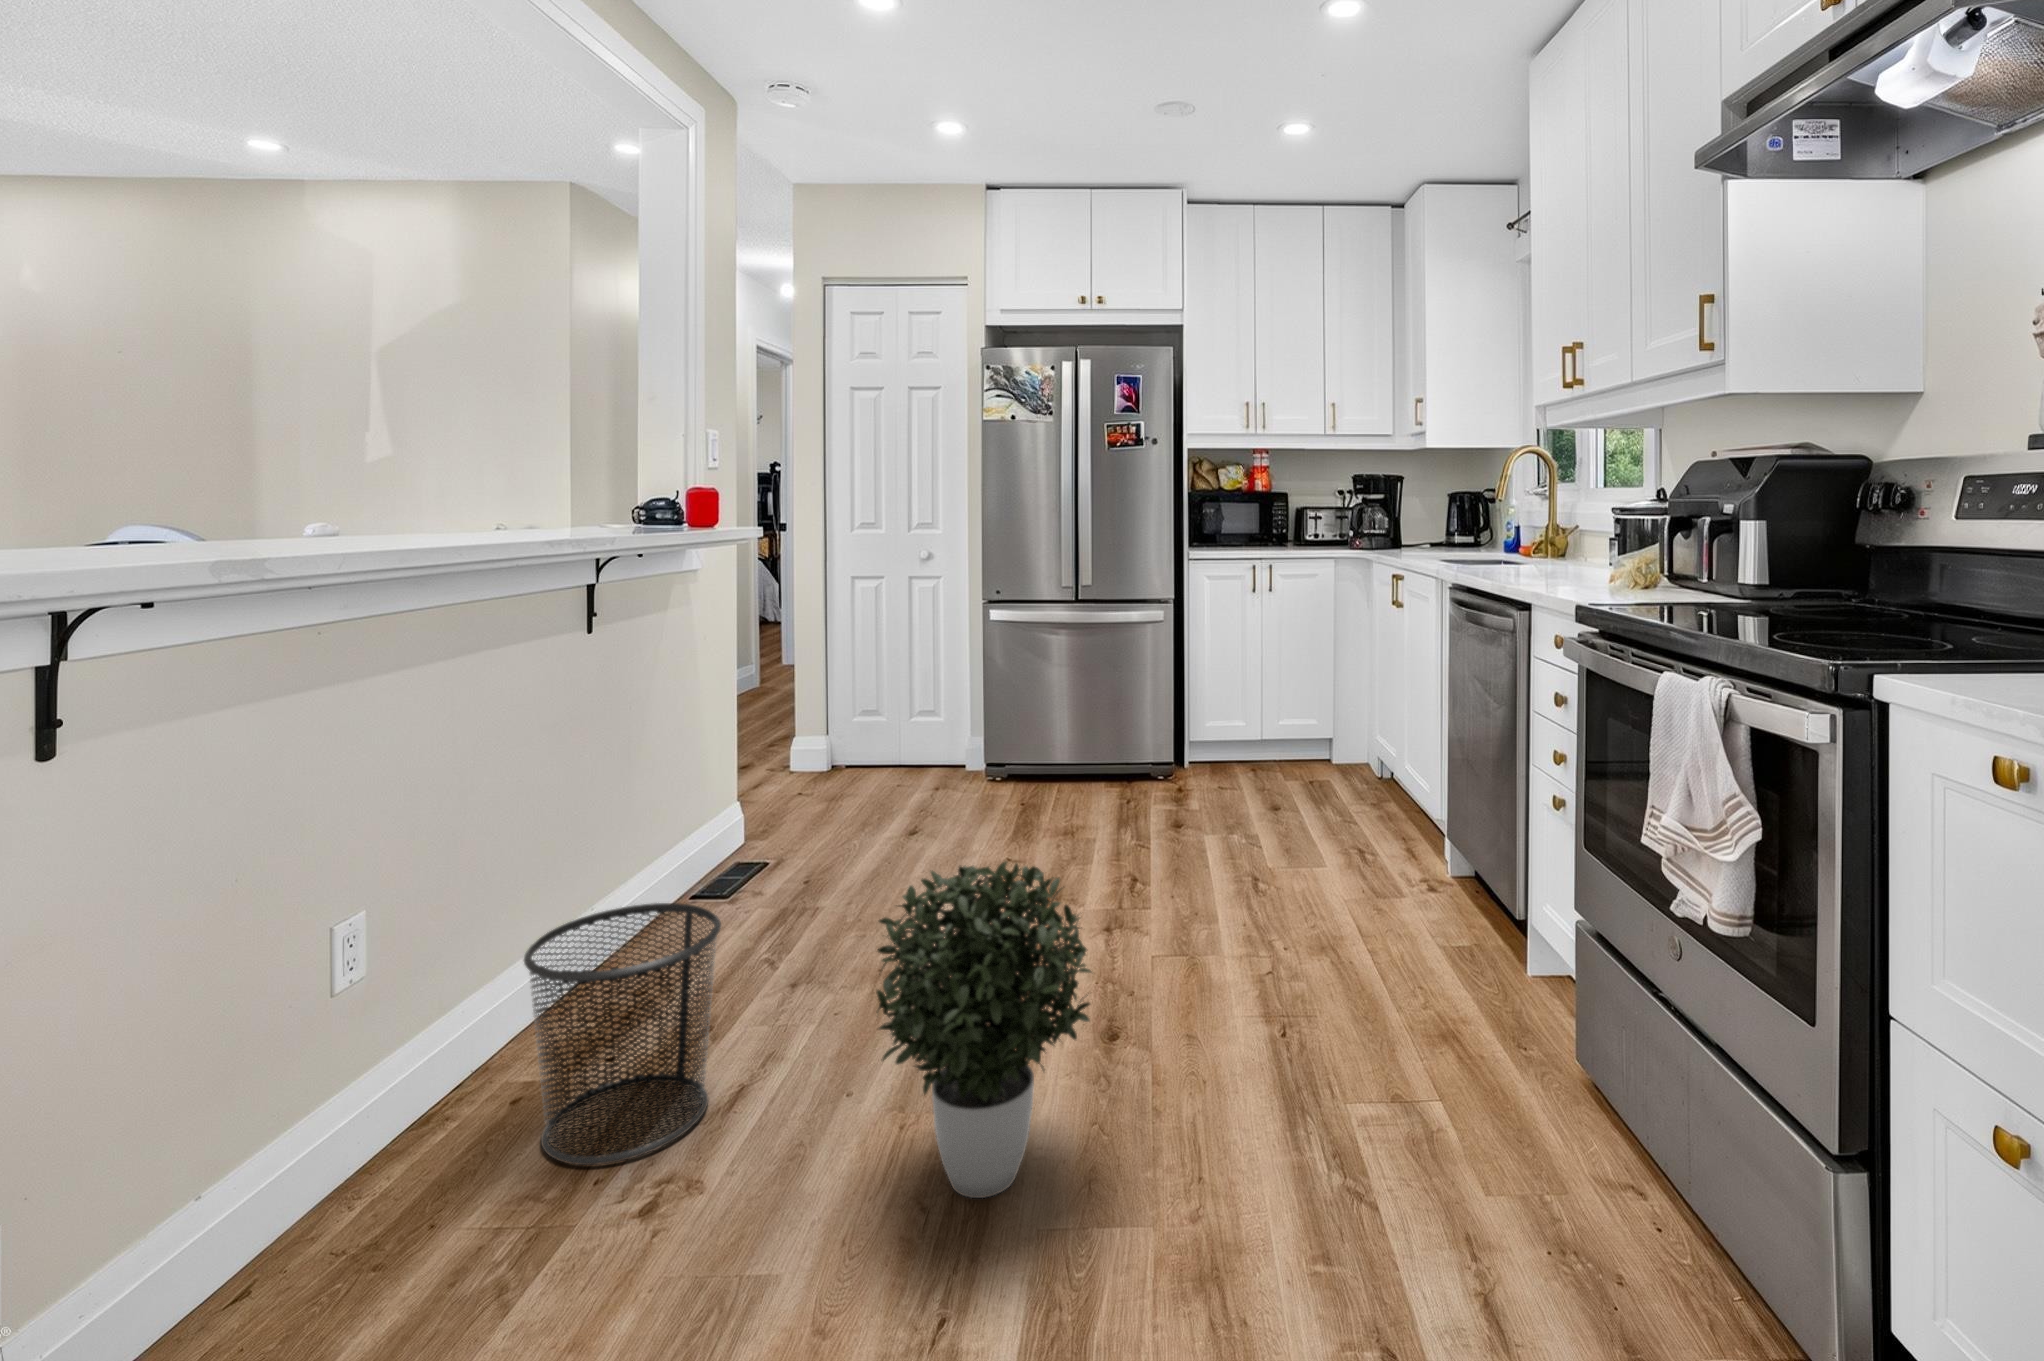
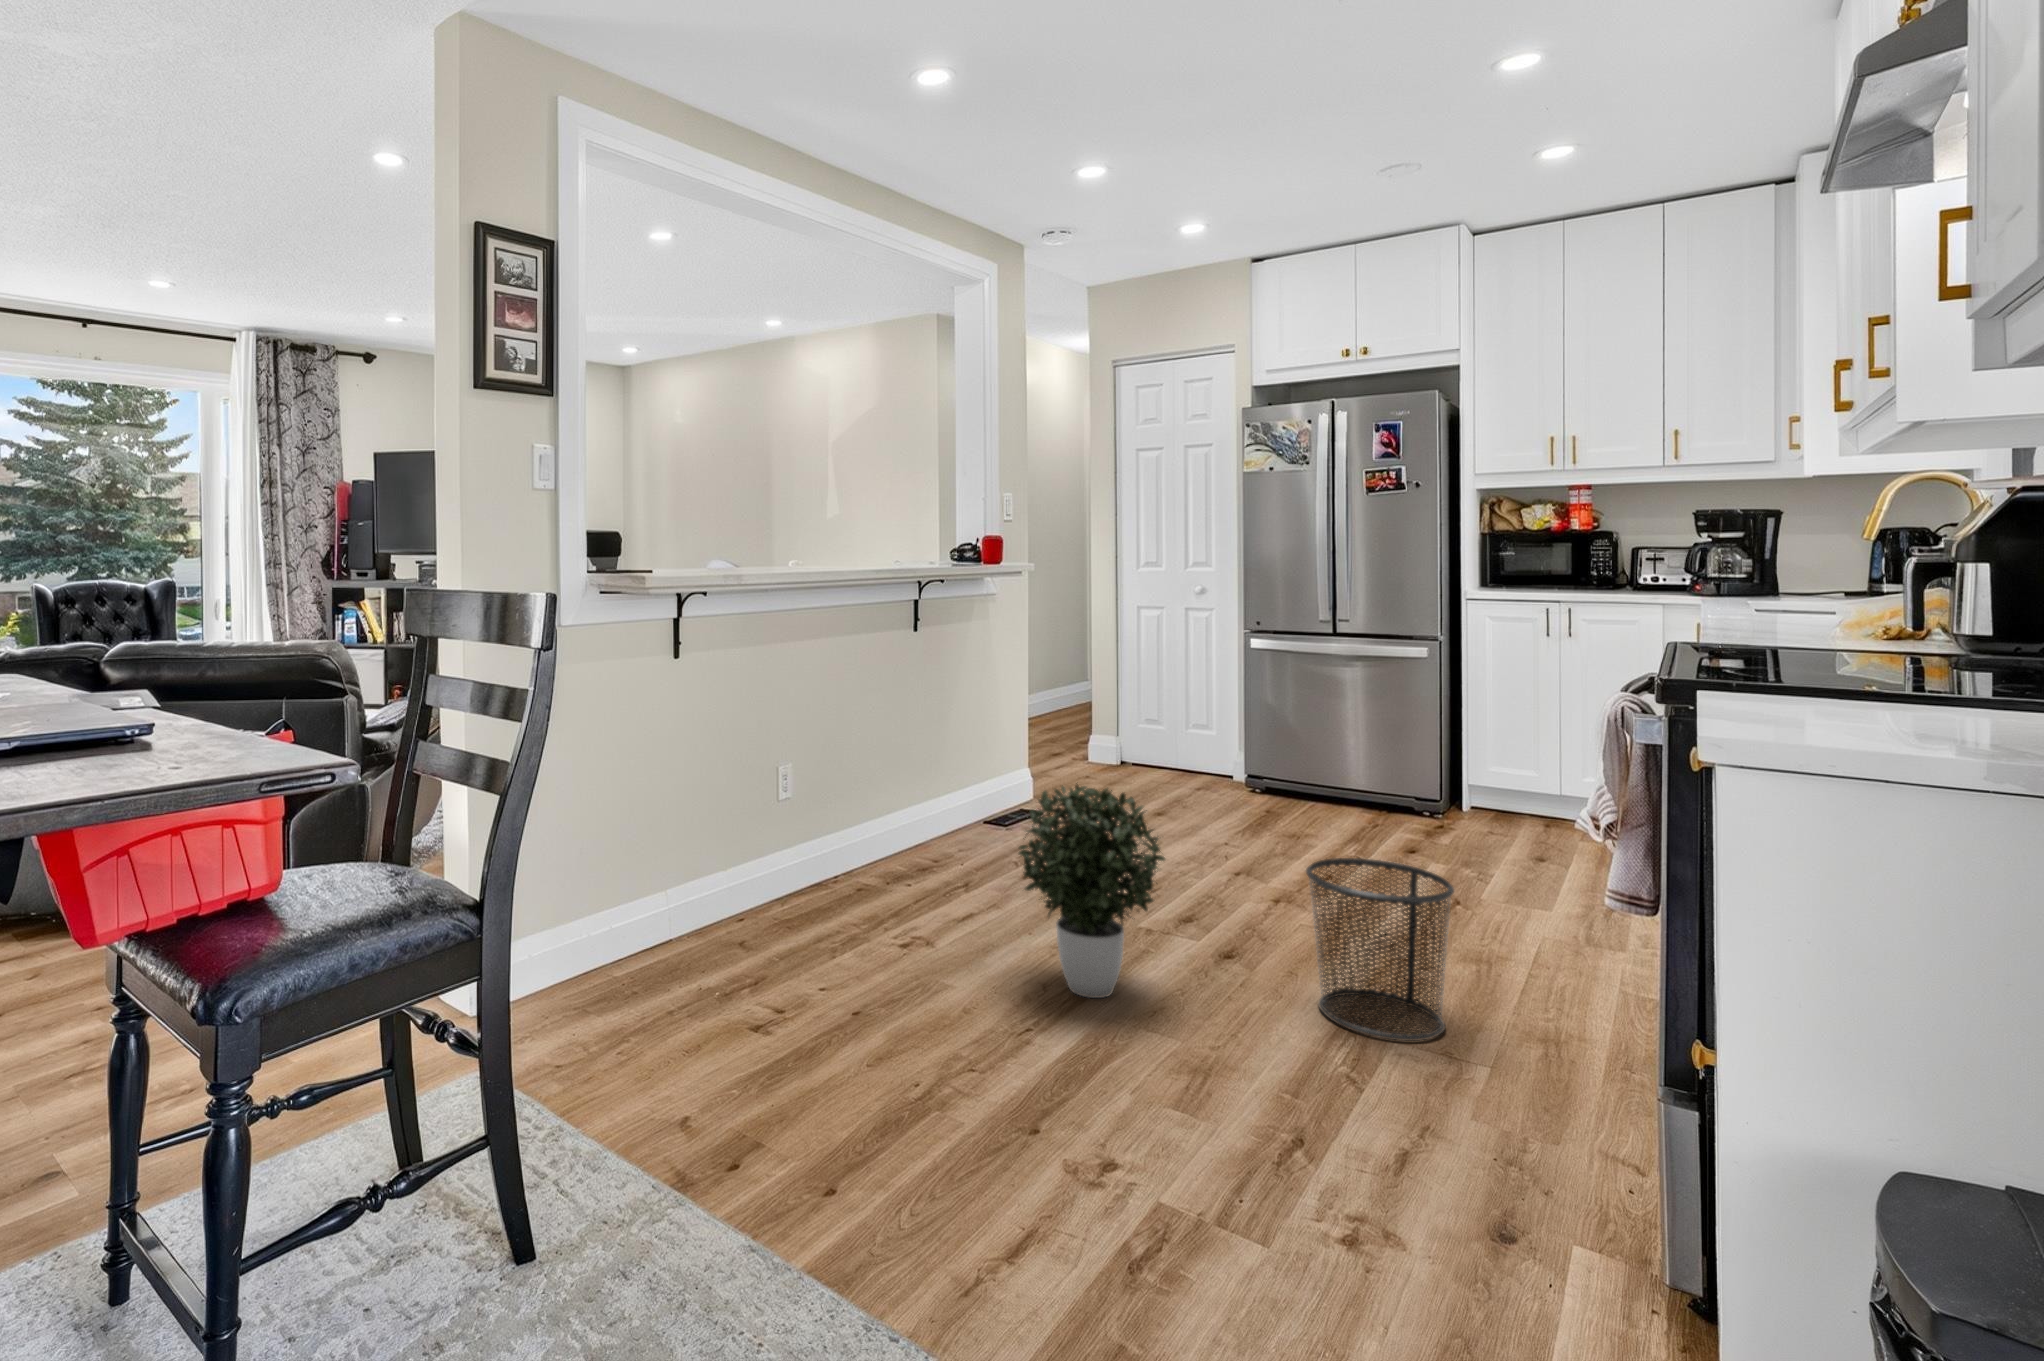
waste bin: present [524,903,721,1165] -> present [1306,858,1454,1041]

